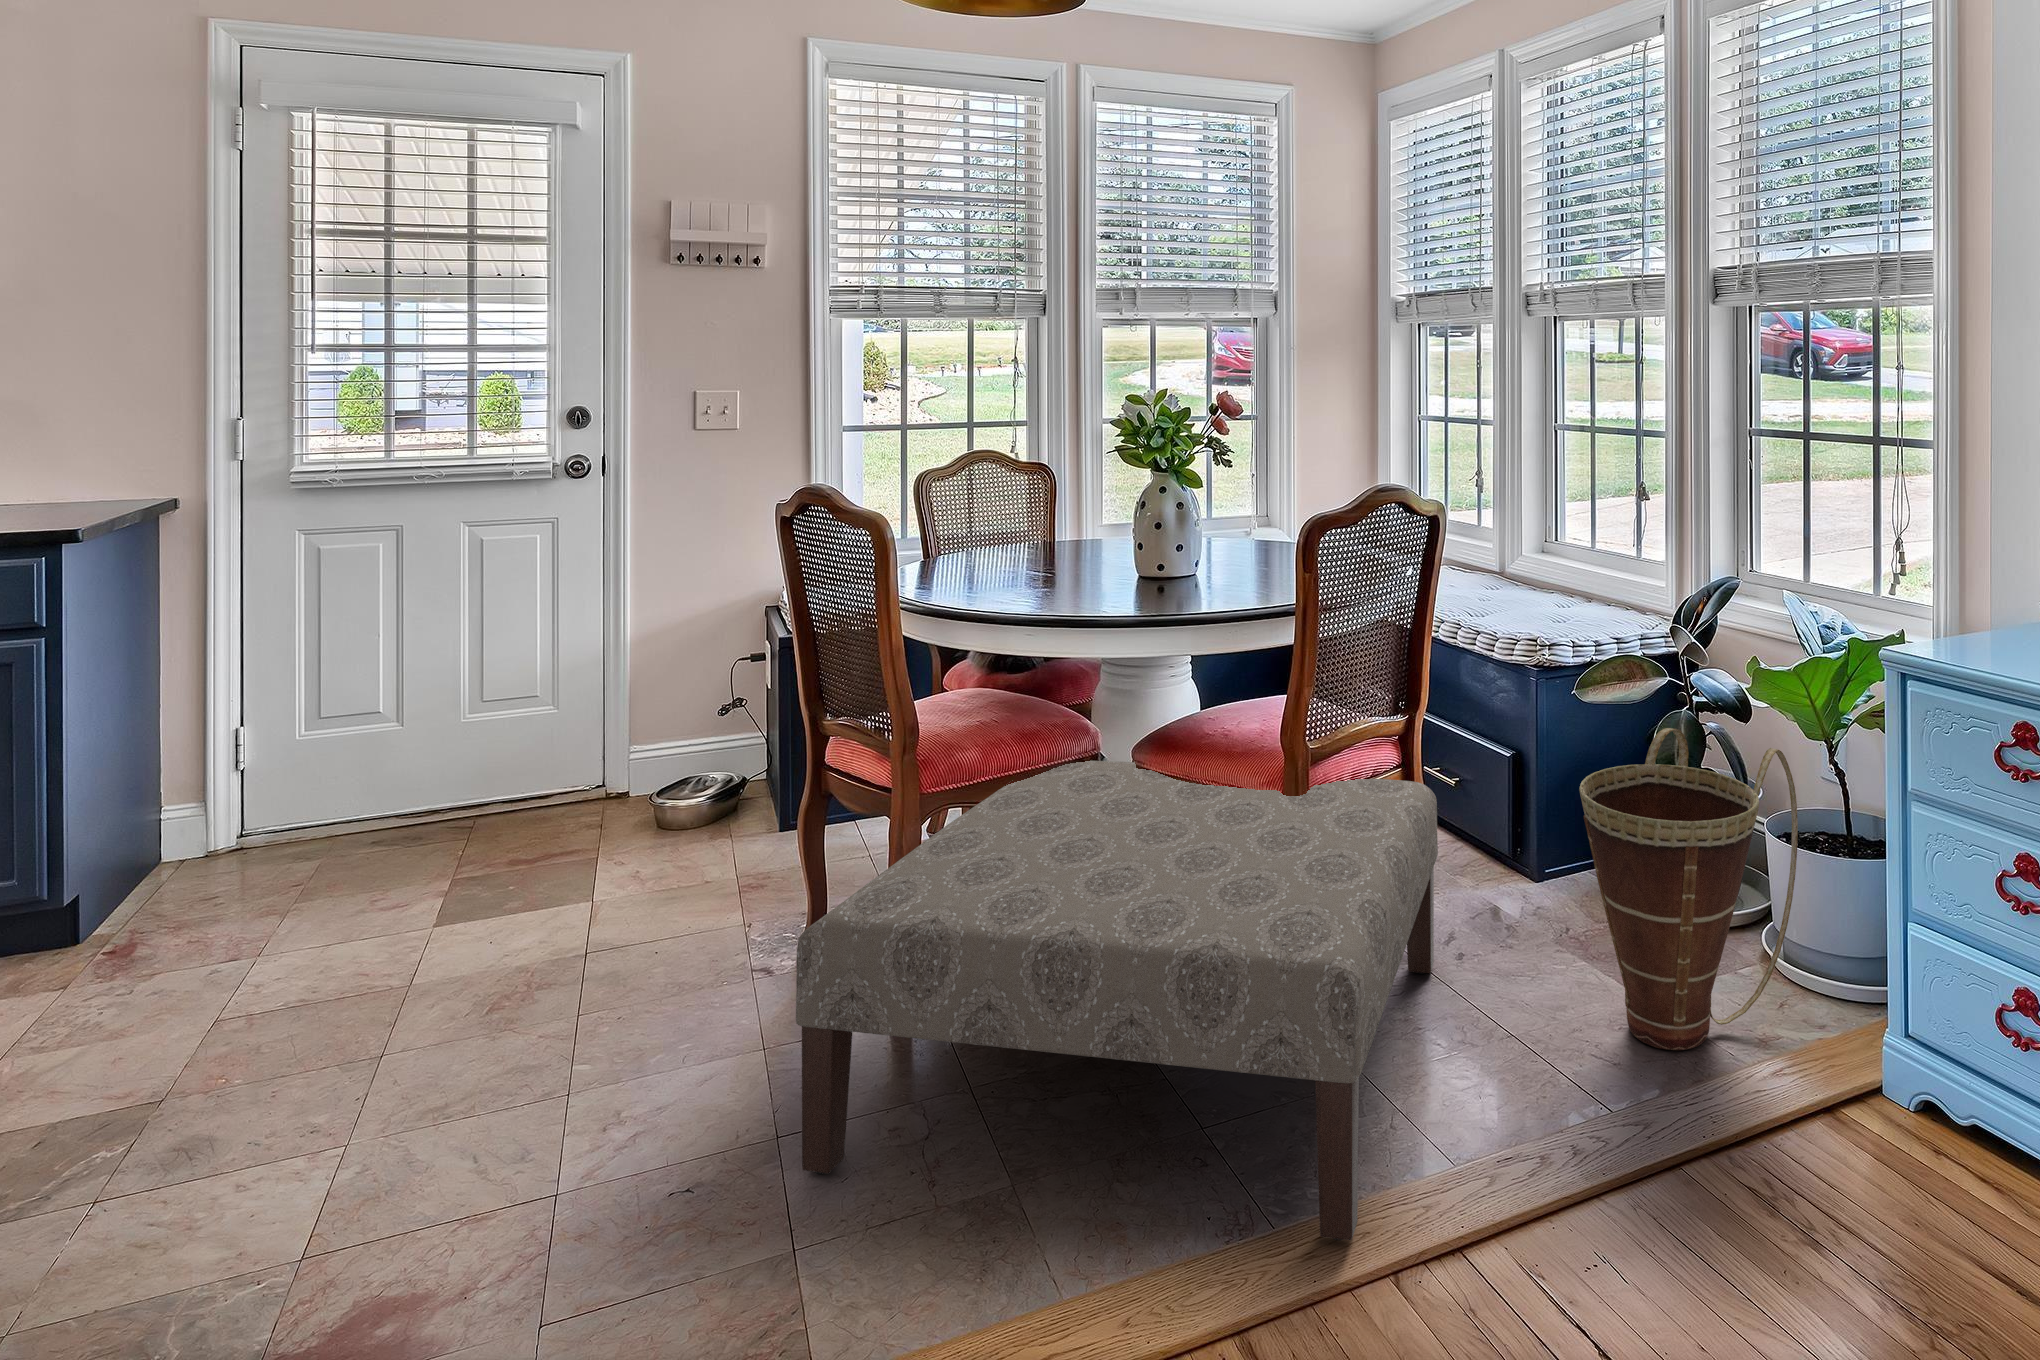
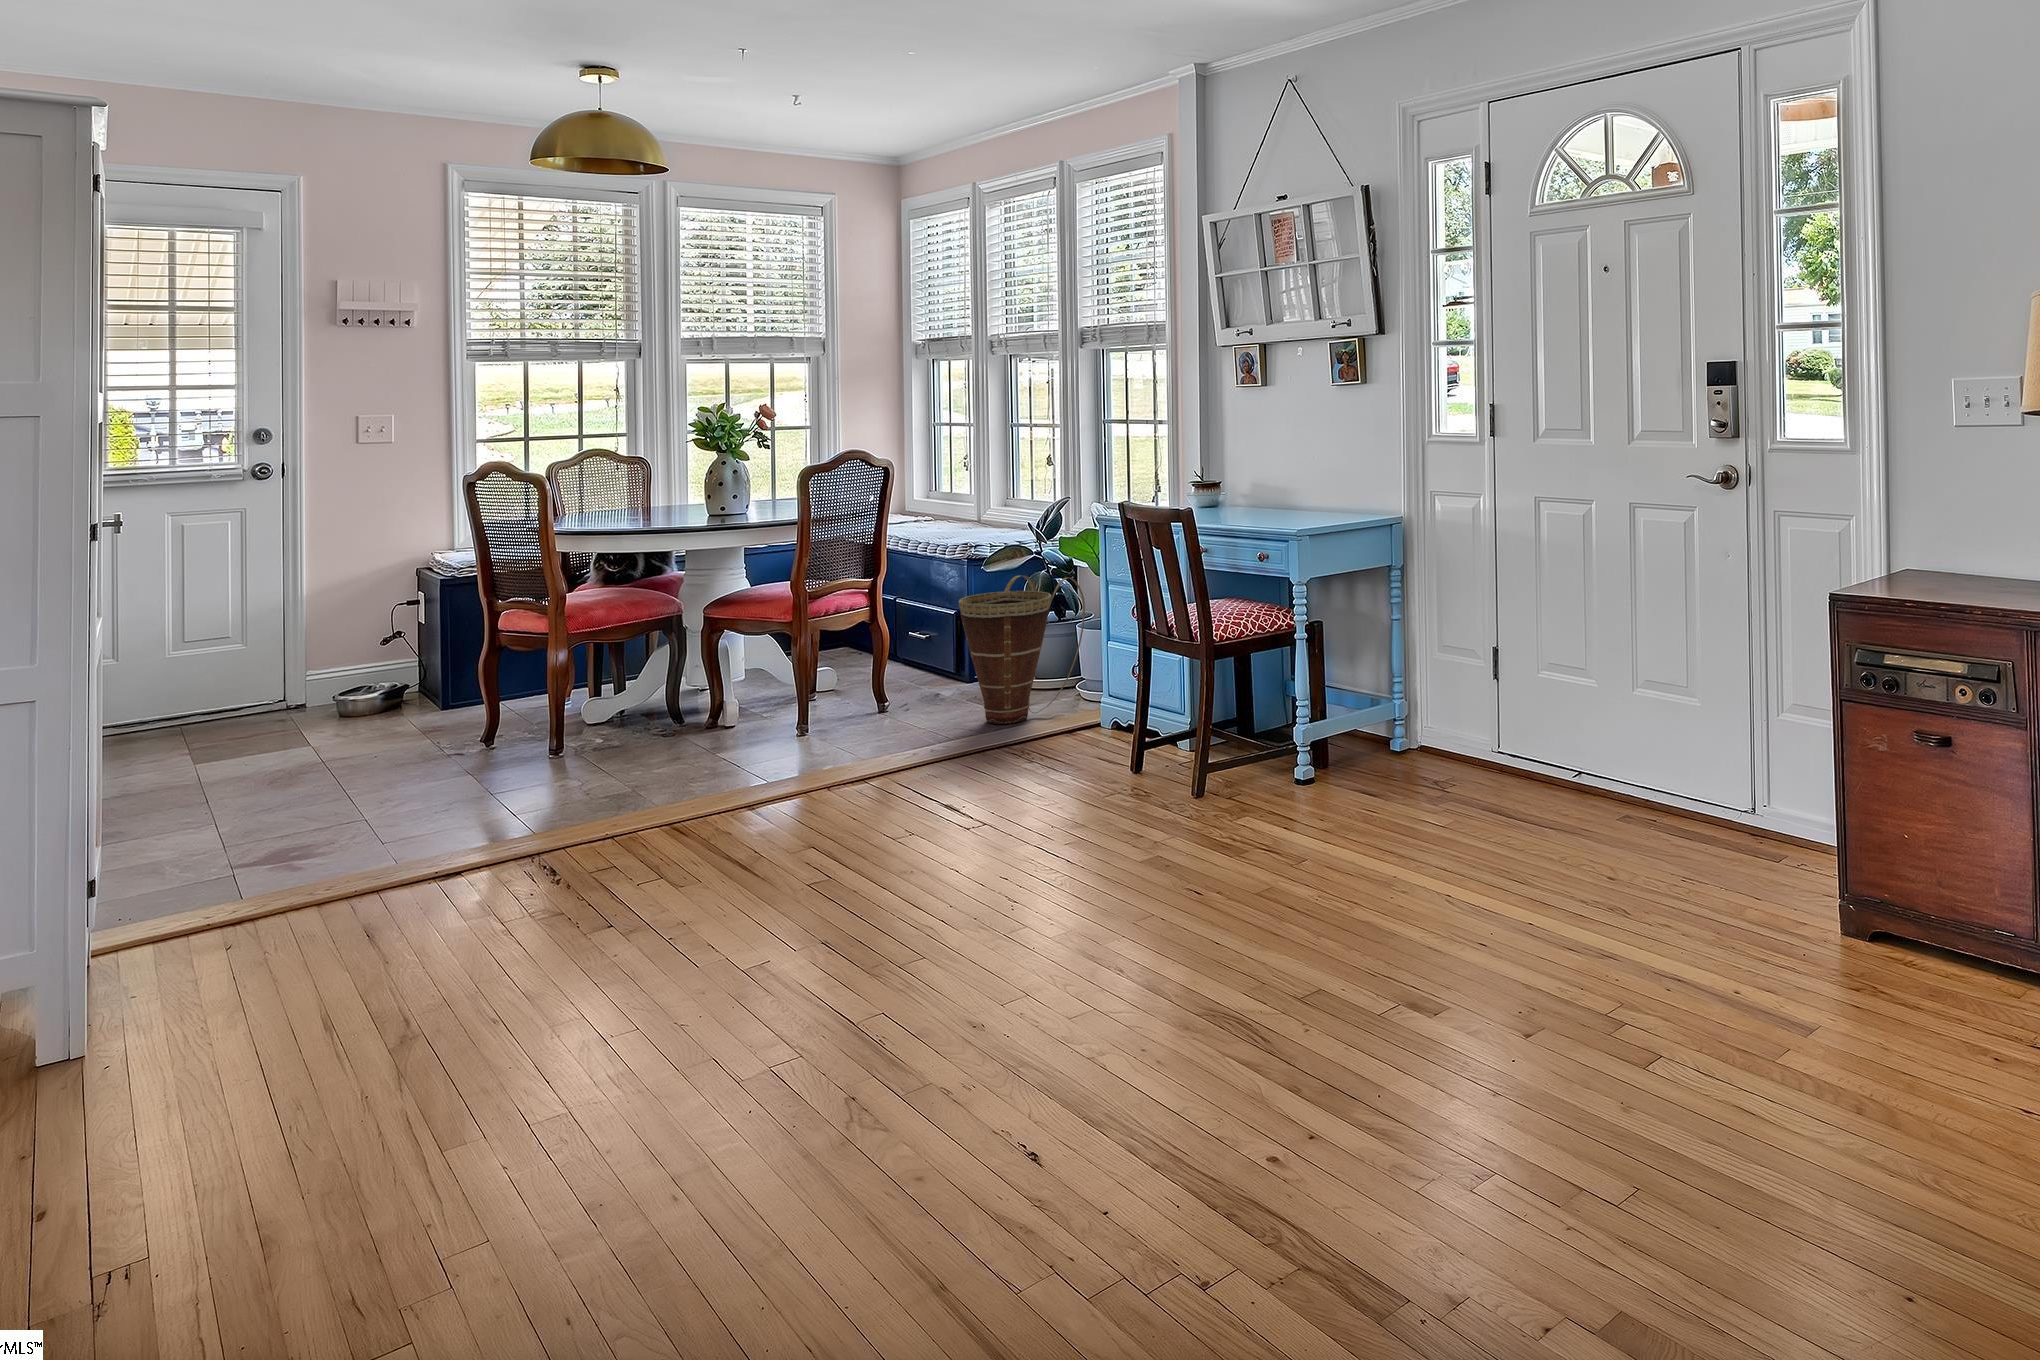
ottoman: present [796,760,1438,1240] -> none [516,612,891,792]

